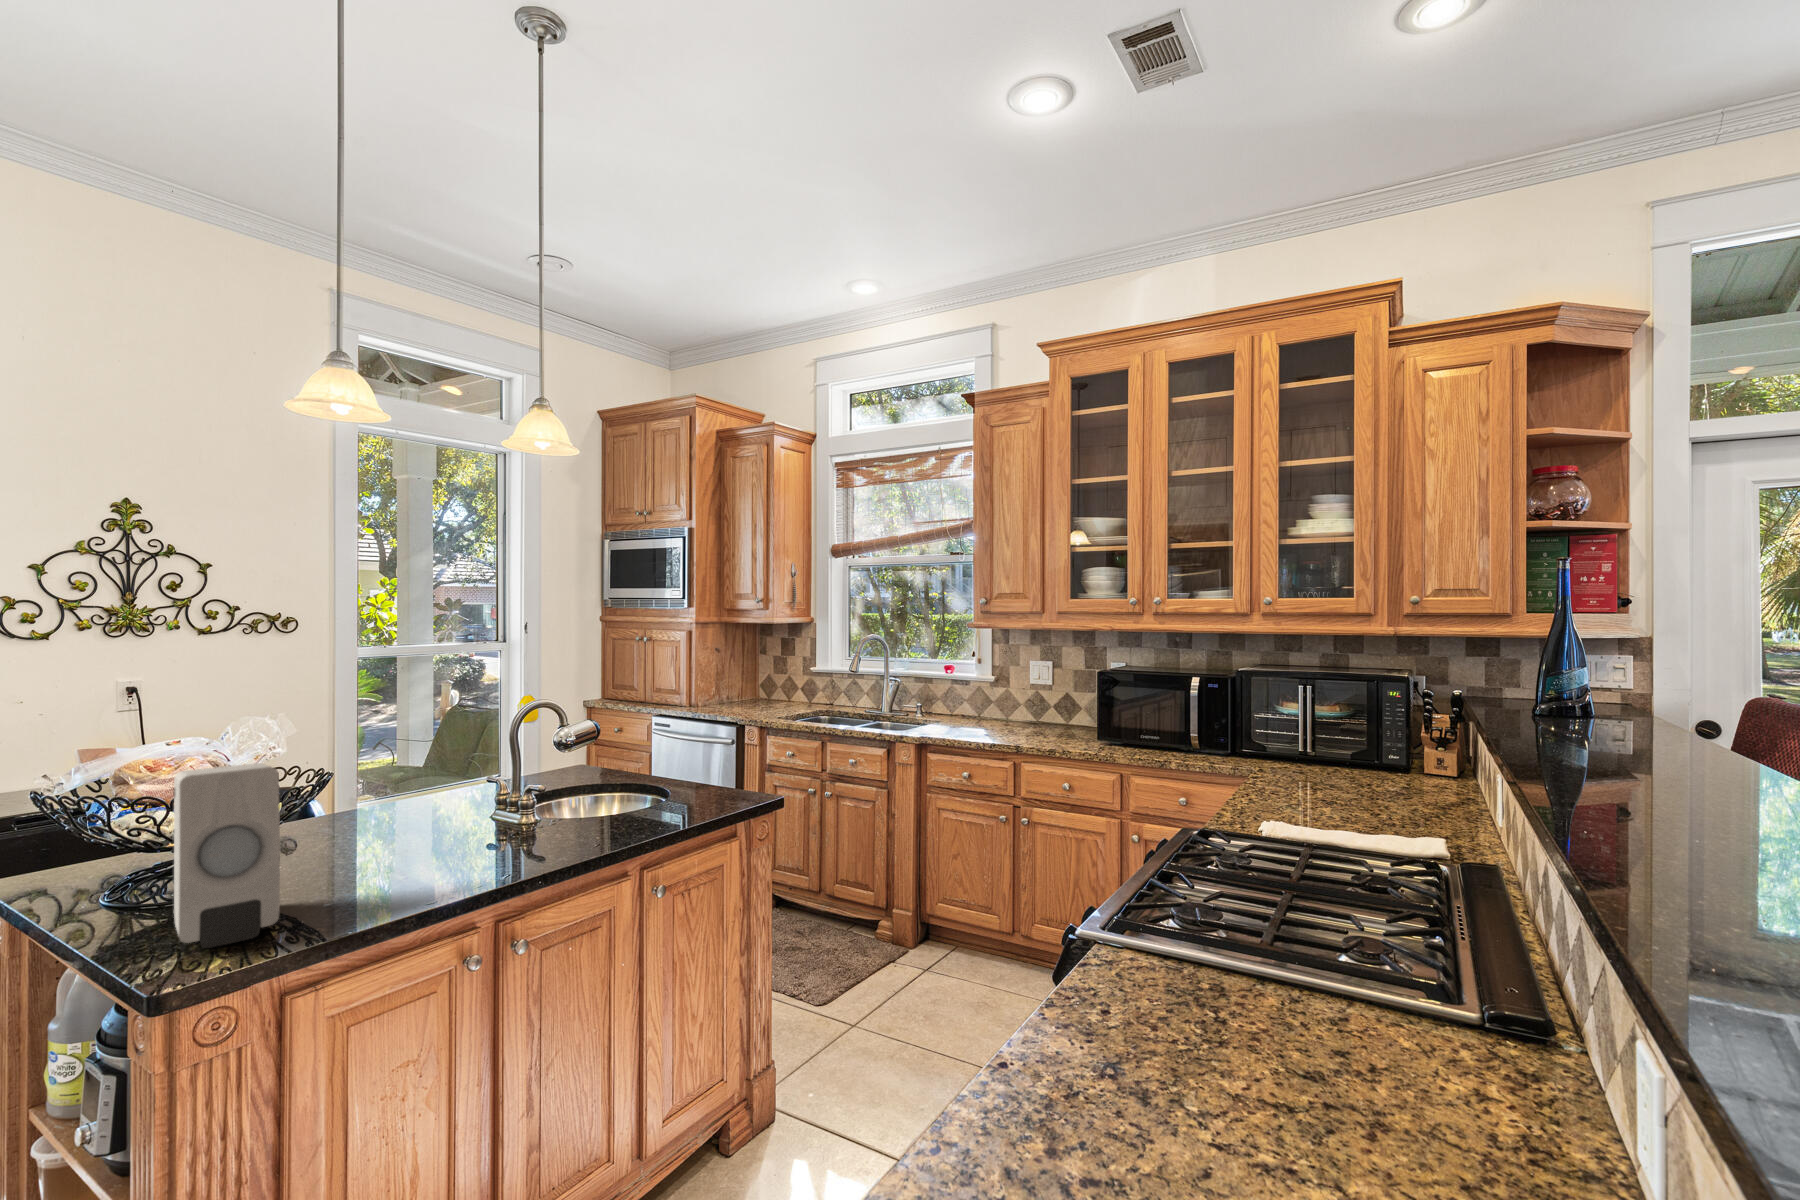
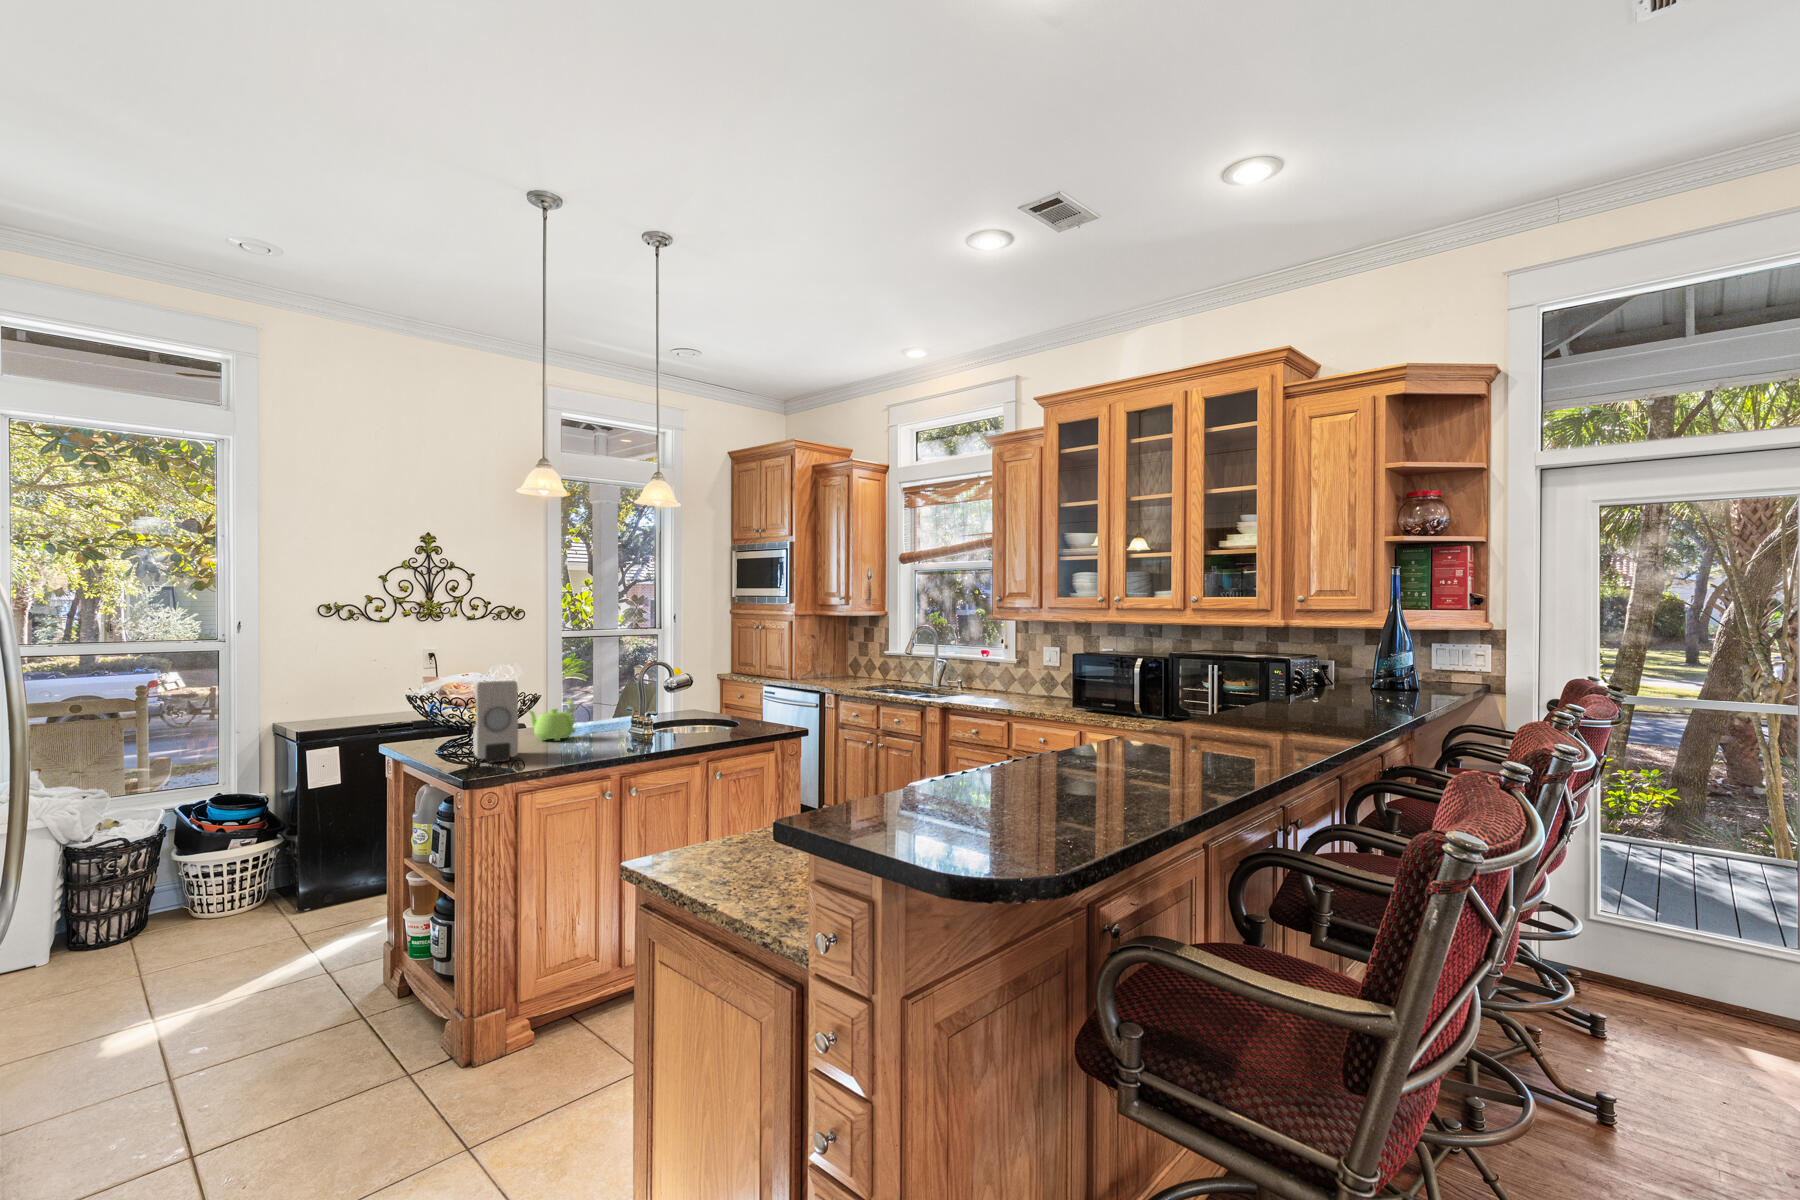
teapot: none [300,801,401,864] -> present [528,709,576,741]

